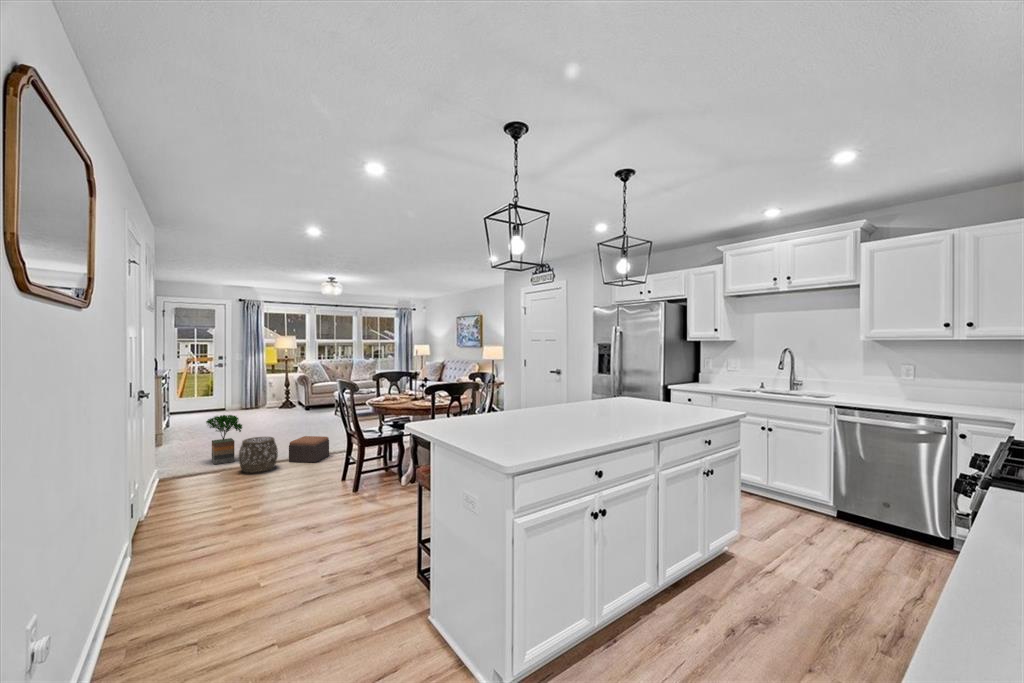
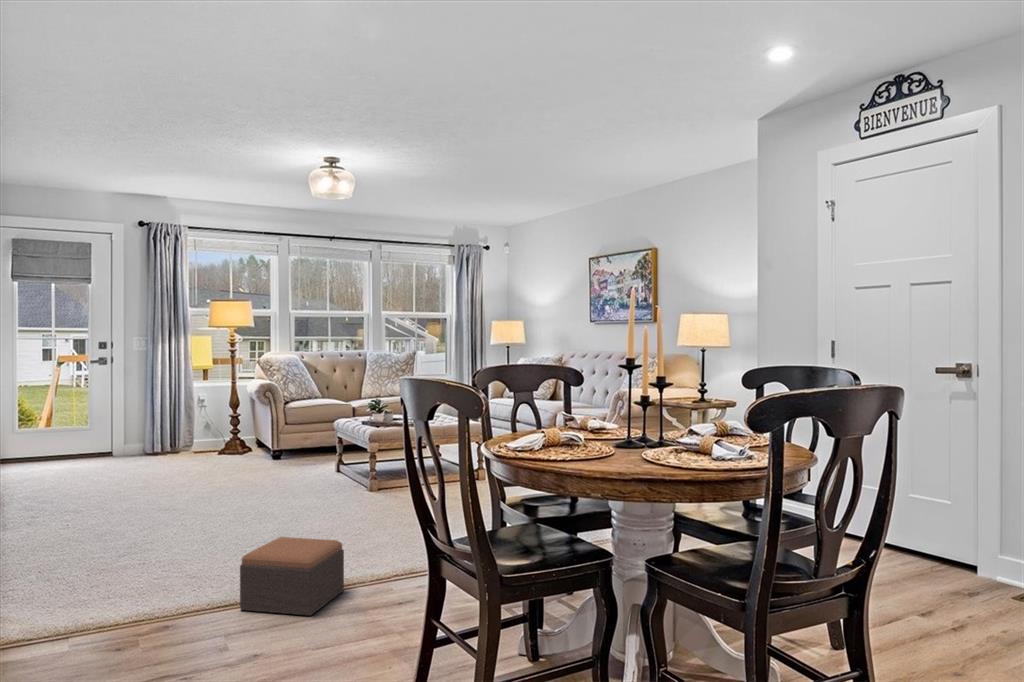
potted tree: present [206,415,242,464] -> none [25,475,124,612]
woven basket: present [239,437,278,473] -> none [102,542,211,651]

